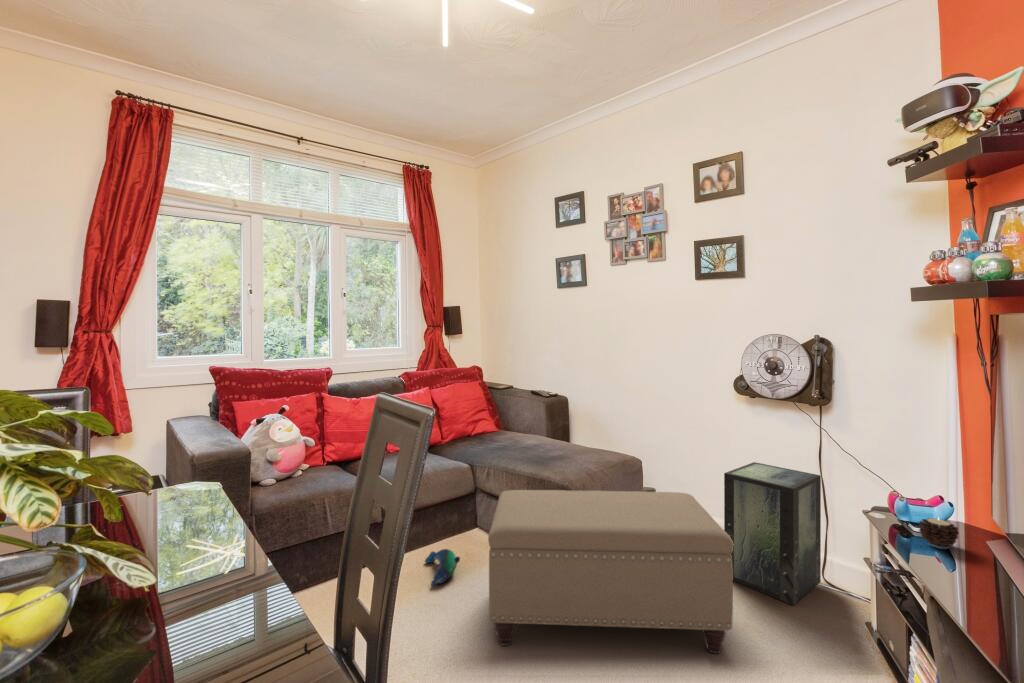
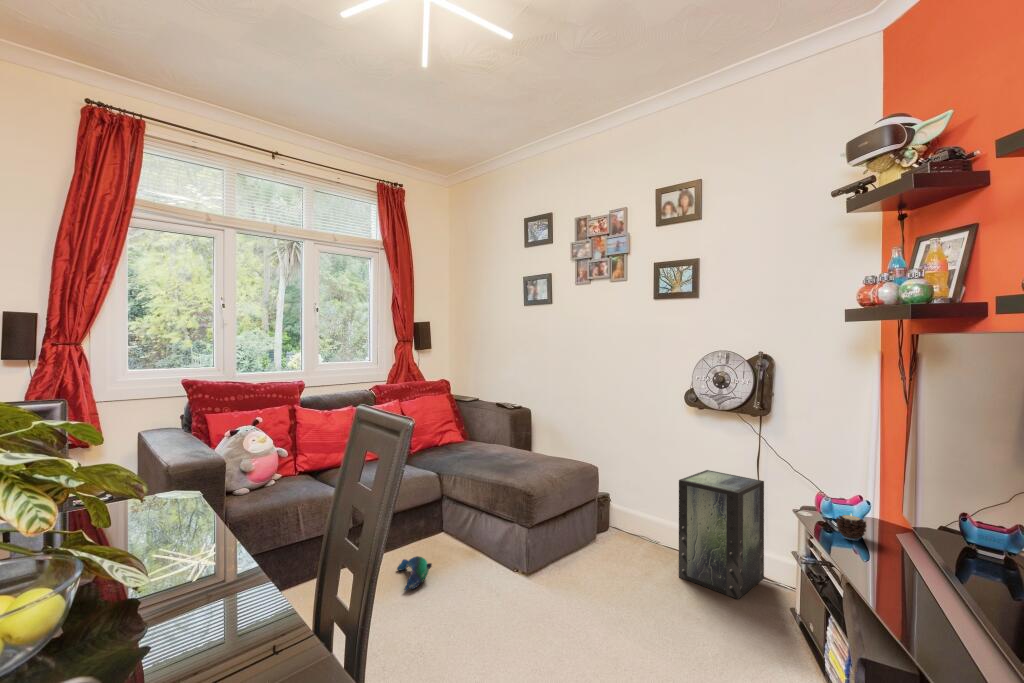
ottoman: present [488,490,733,653] -> none [462,498,682,641]

